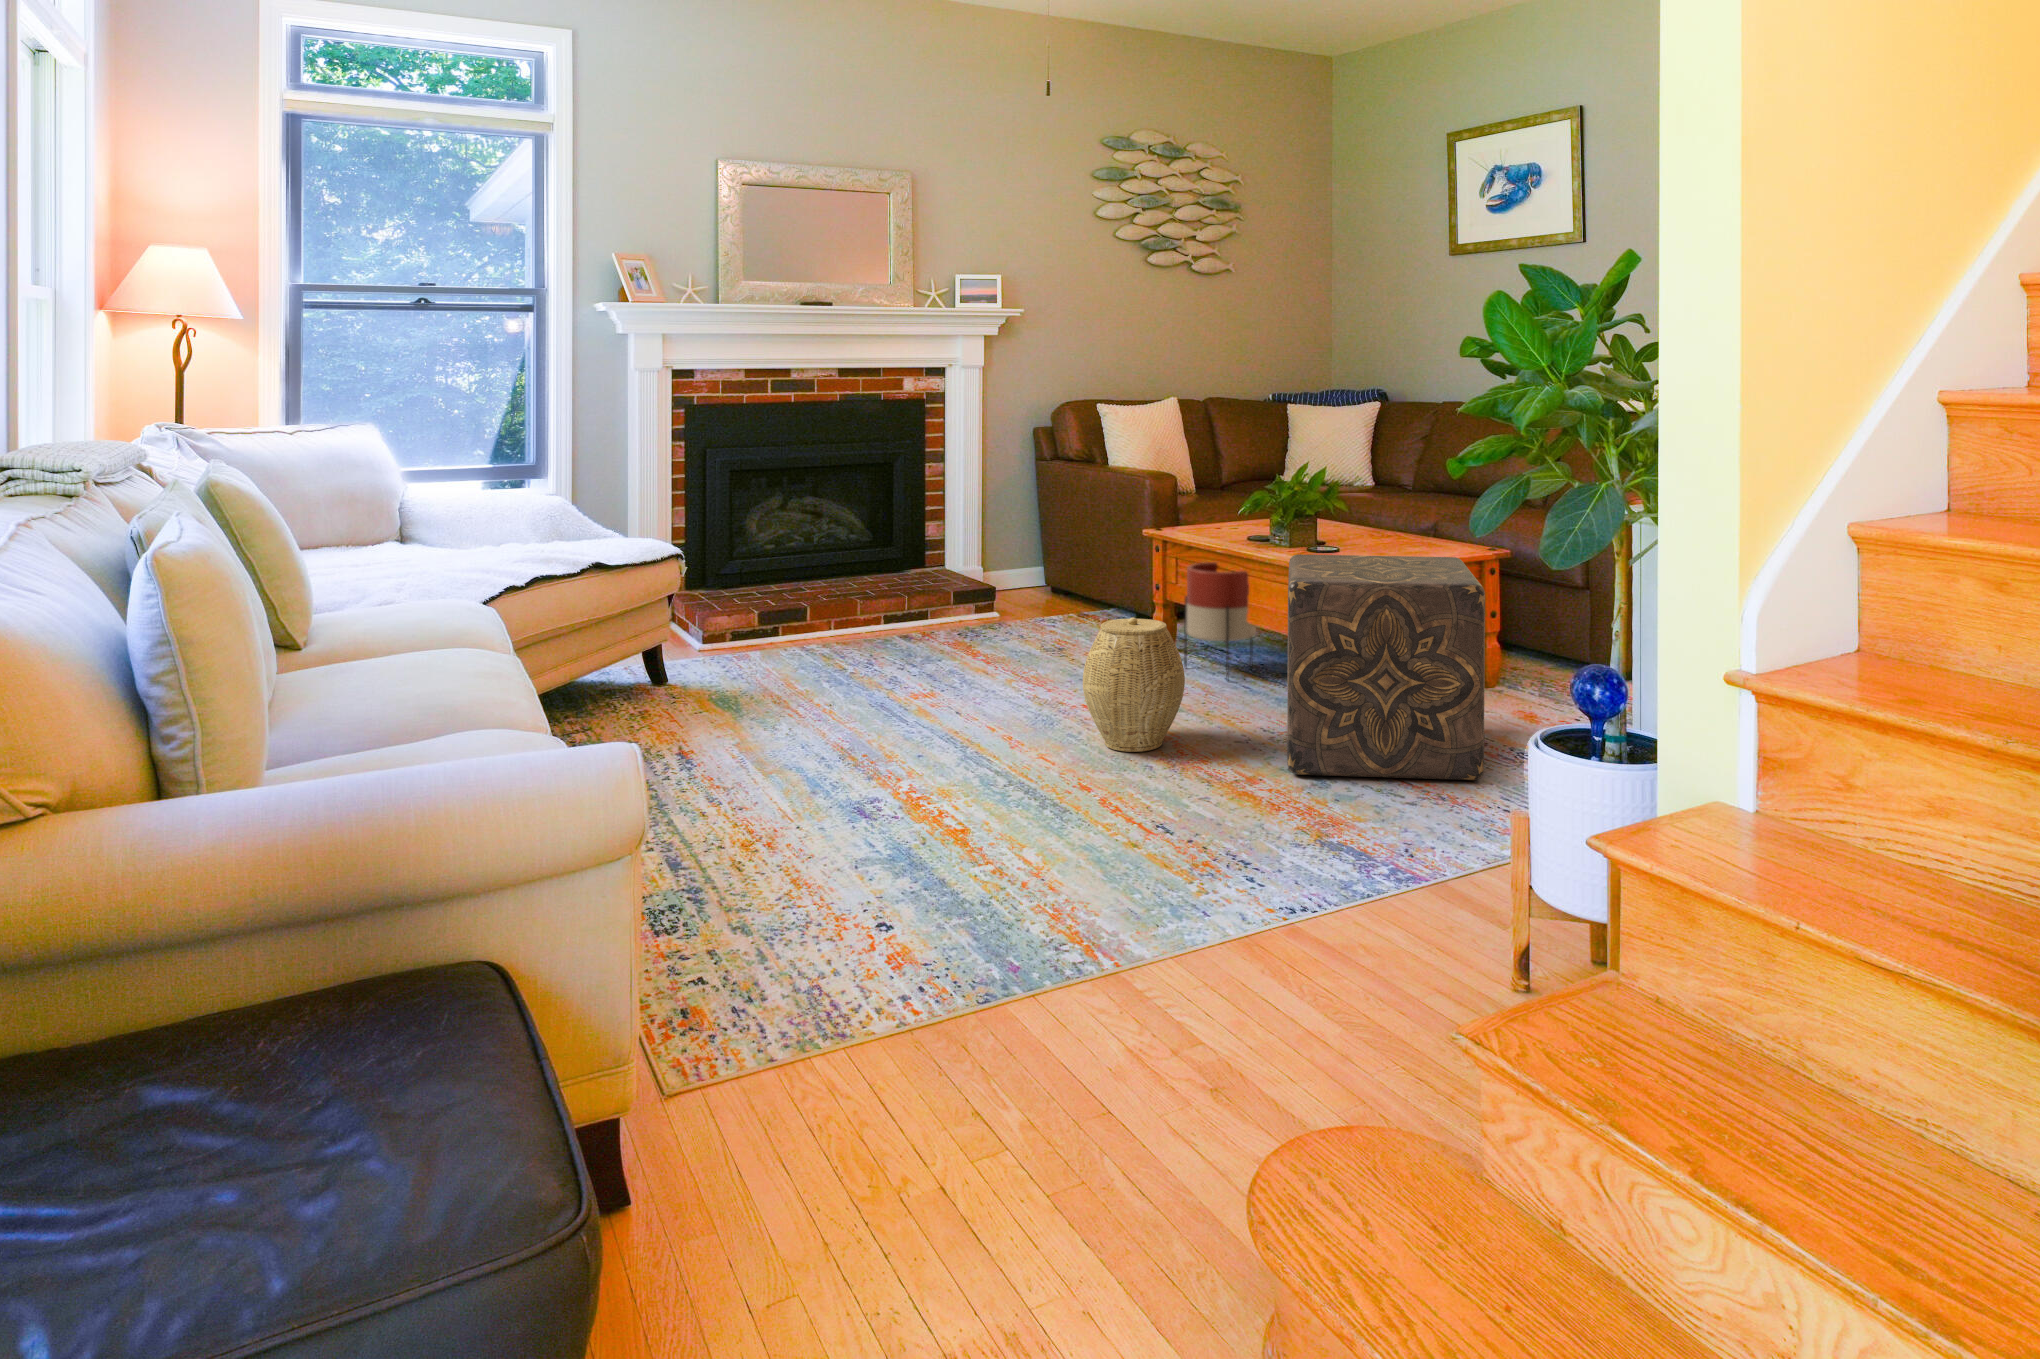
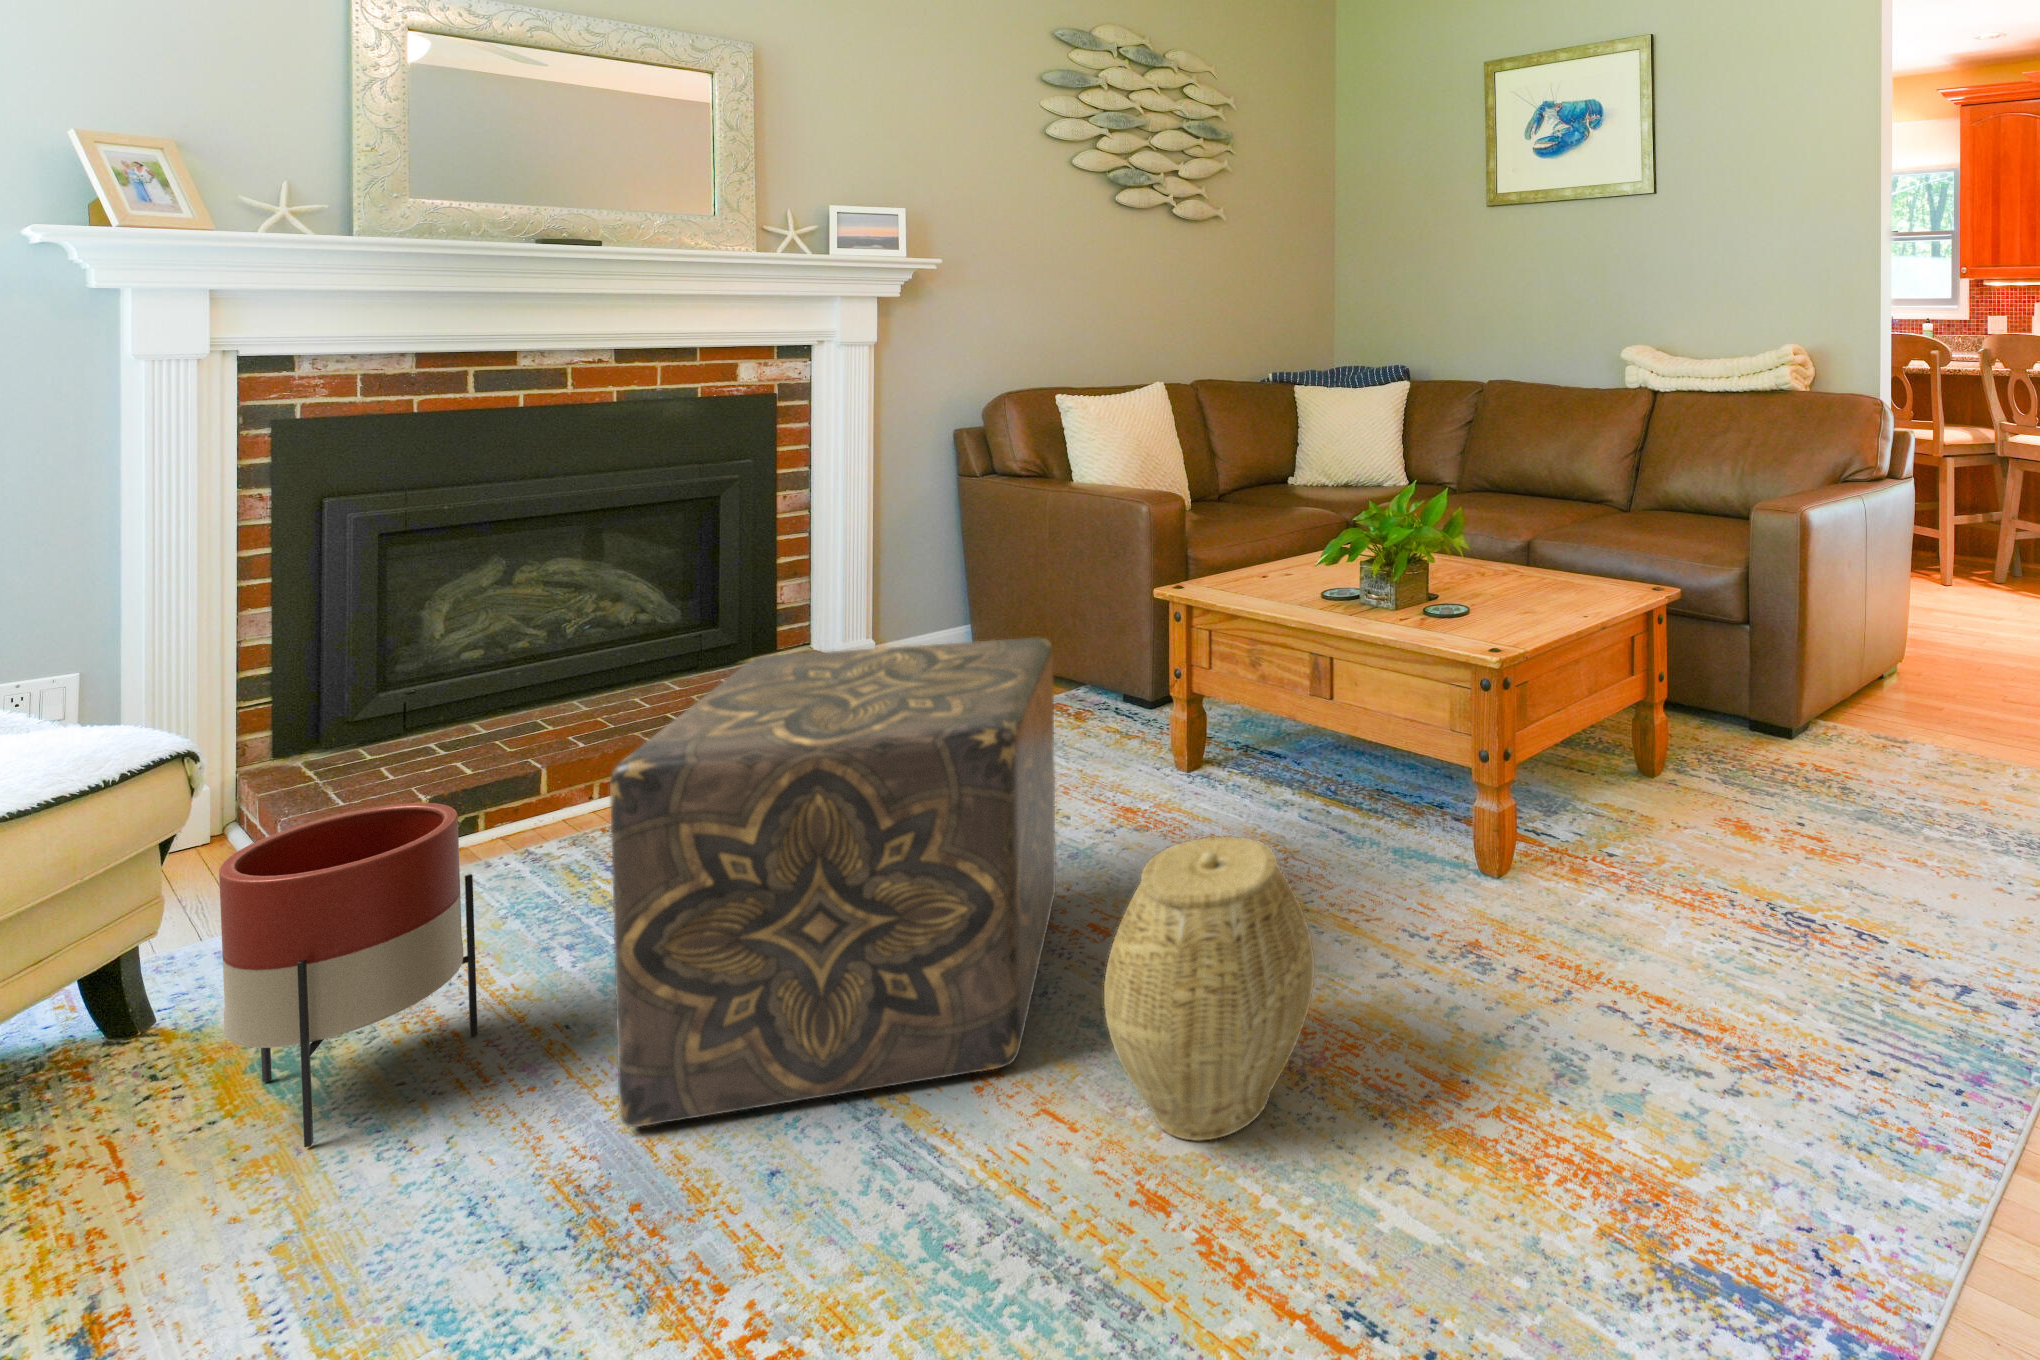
ottoman: present [1287,554,1485,780] -> present [610,638,1056,1127]
planter: present [1184,562,1256,679] -> present [219,803,478,1147]

